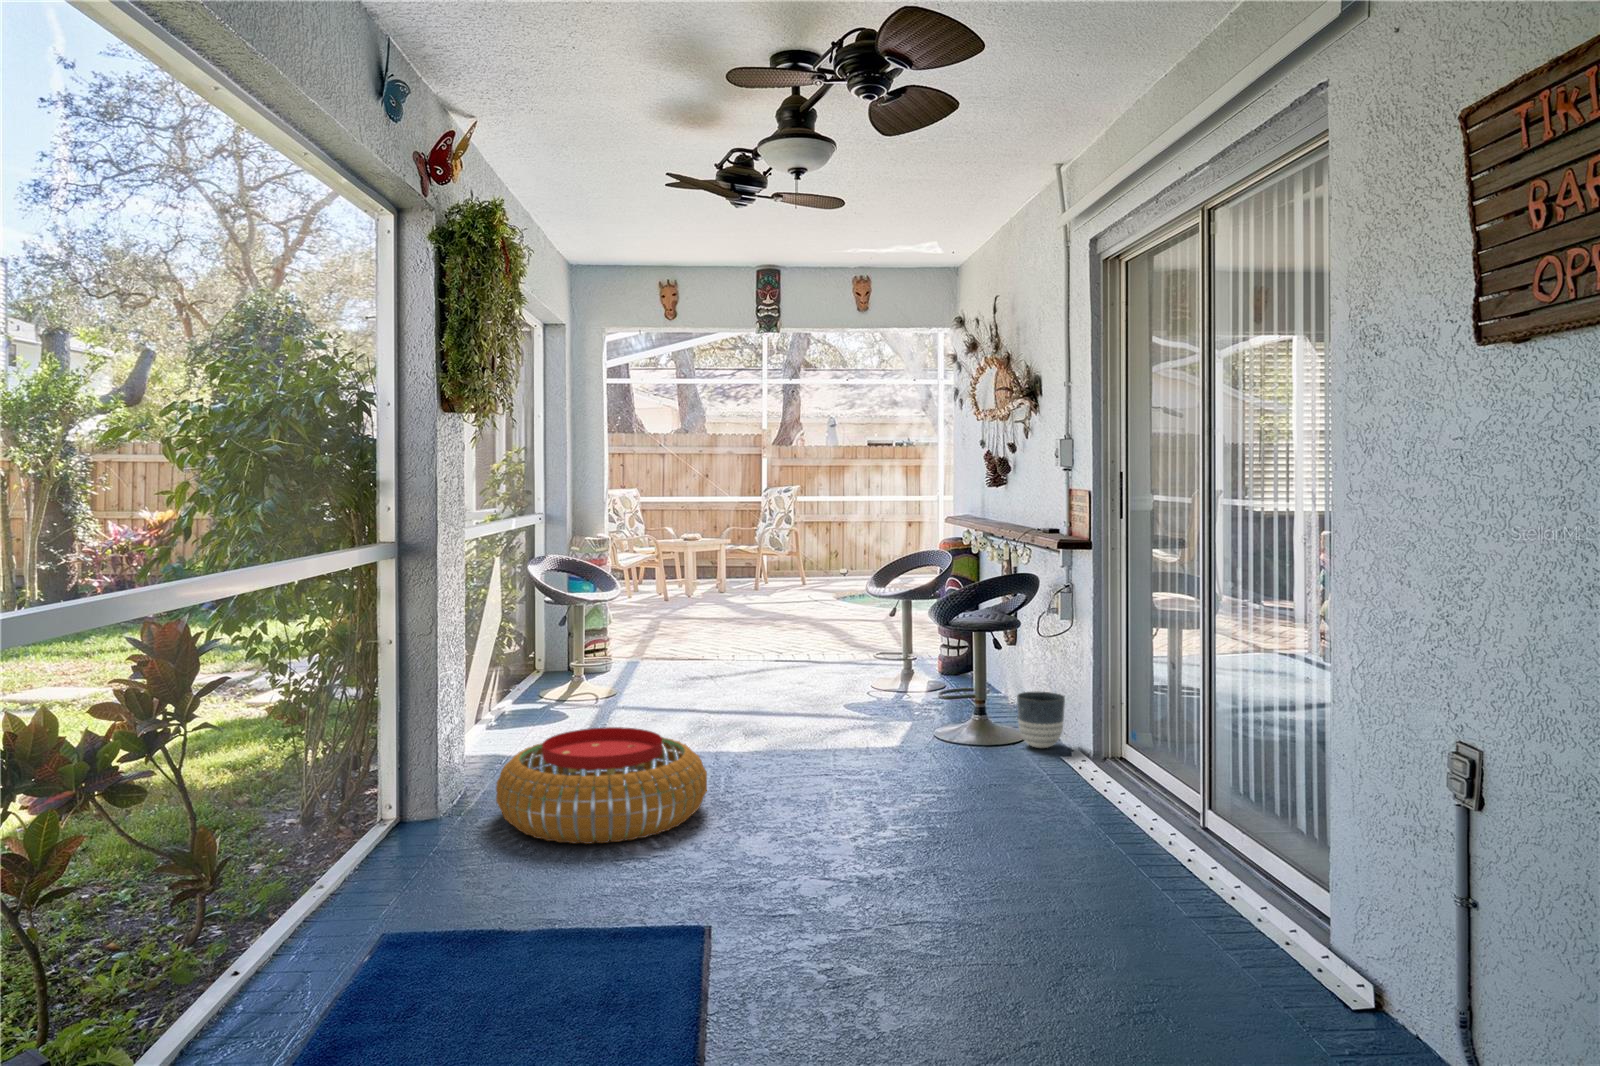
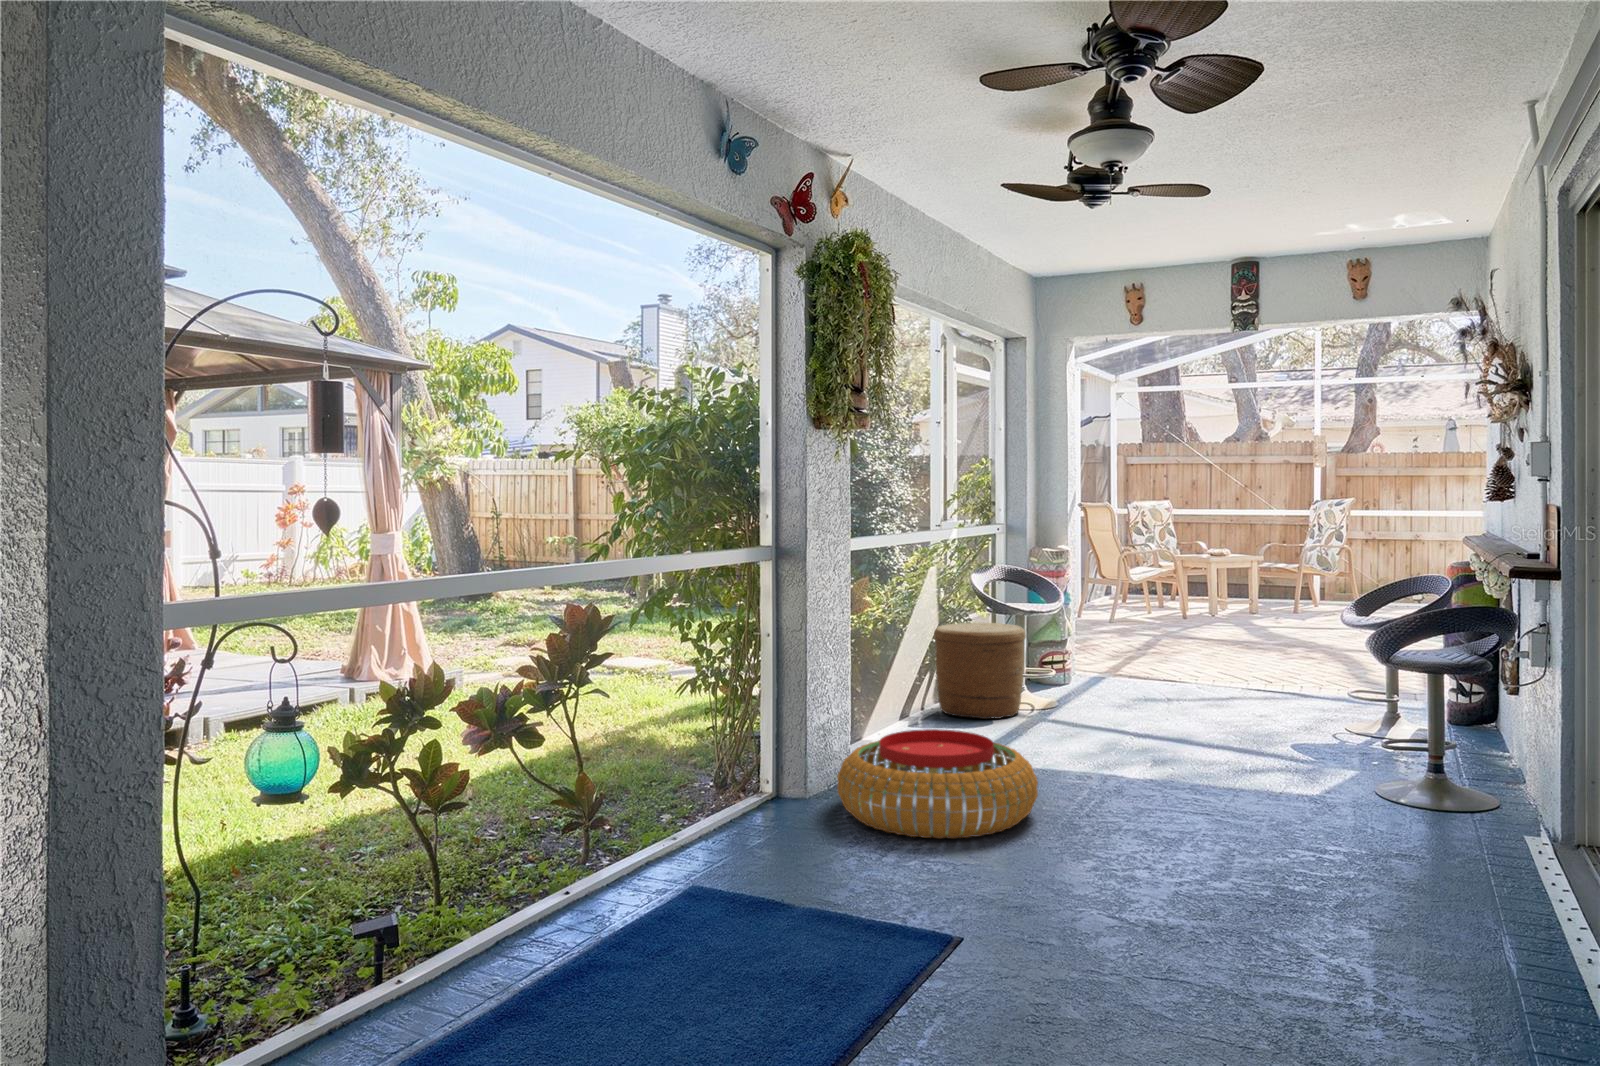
woven basket: none [502,614,597,714] -> present [934,623,1026,719]
planter: present [1017,692,1065,748] -> none [1468,750,1537,822]

